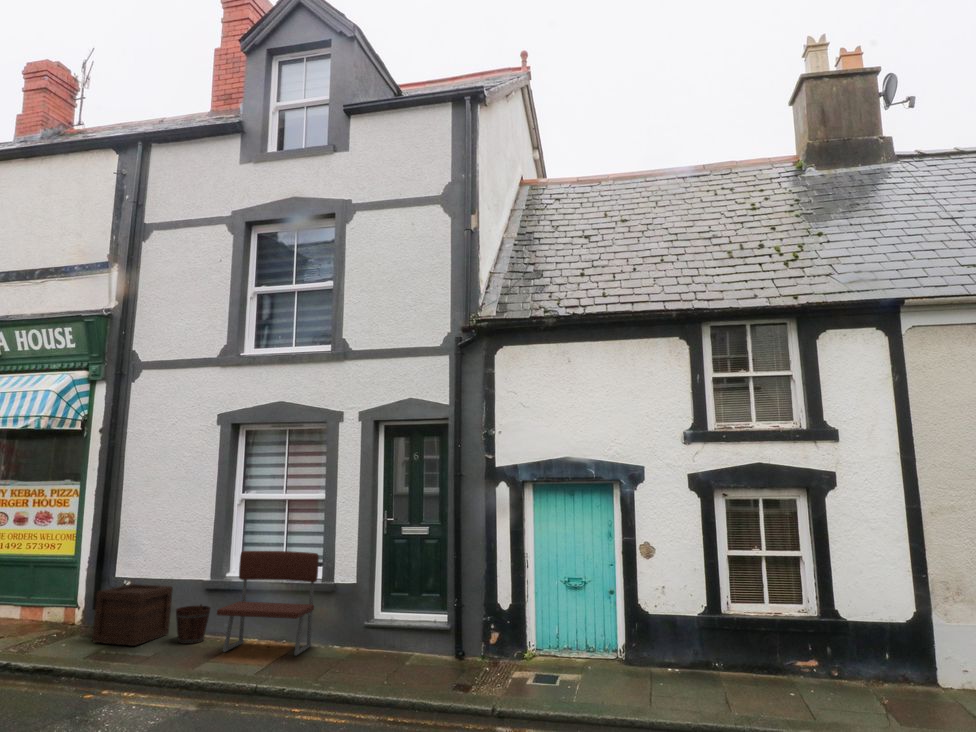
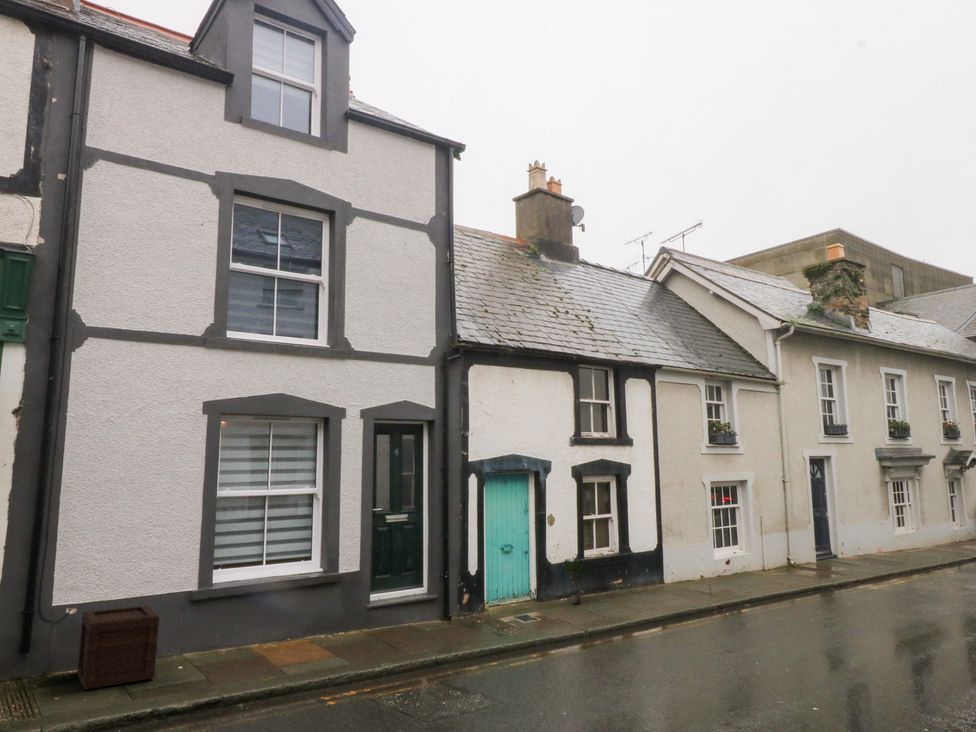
bench: present [217,551,319,655] -> none [248,547,349,660]
bucket: present [176,605,211,644] -> none [176,619,216,666]
potted plant: none [644,608,695,679] -> present [559,557,589,604]

